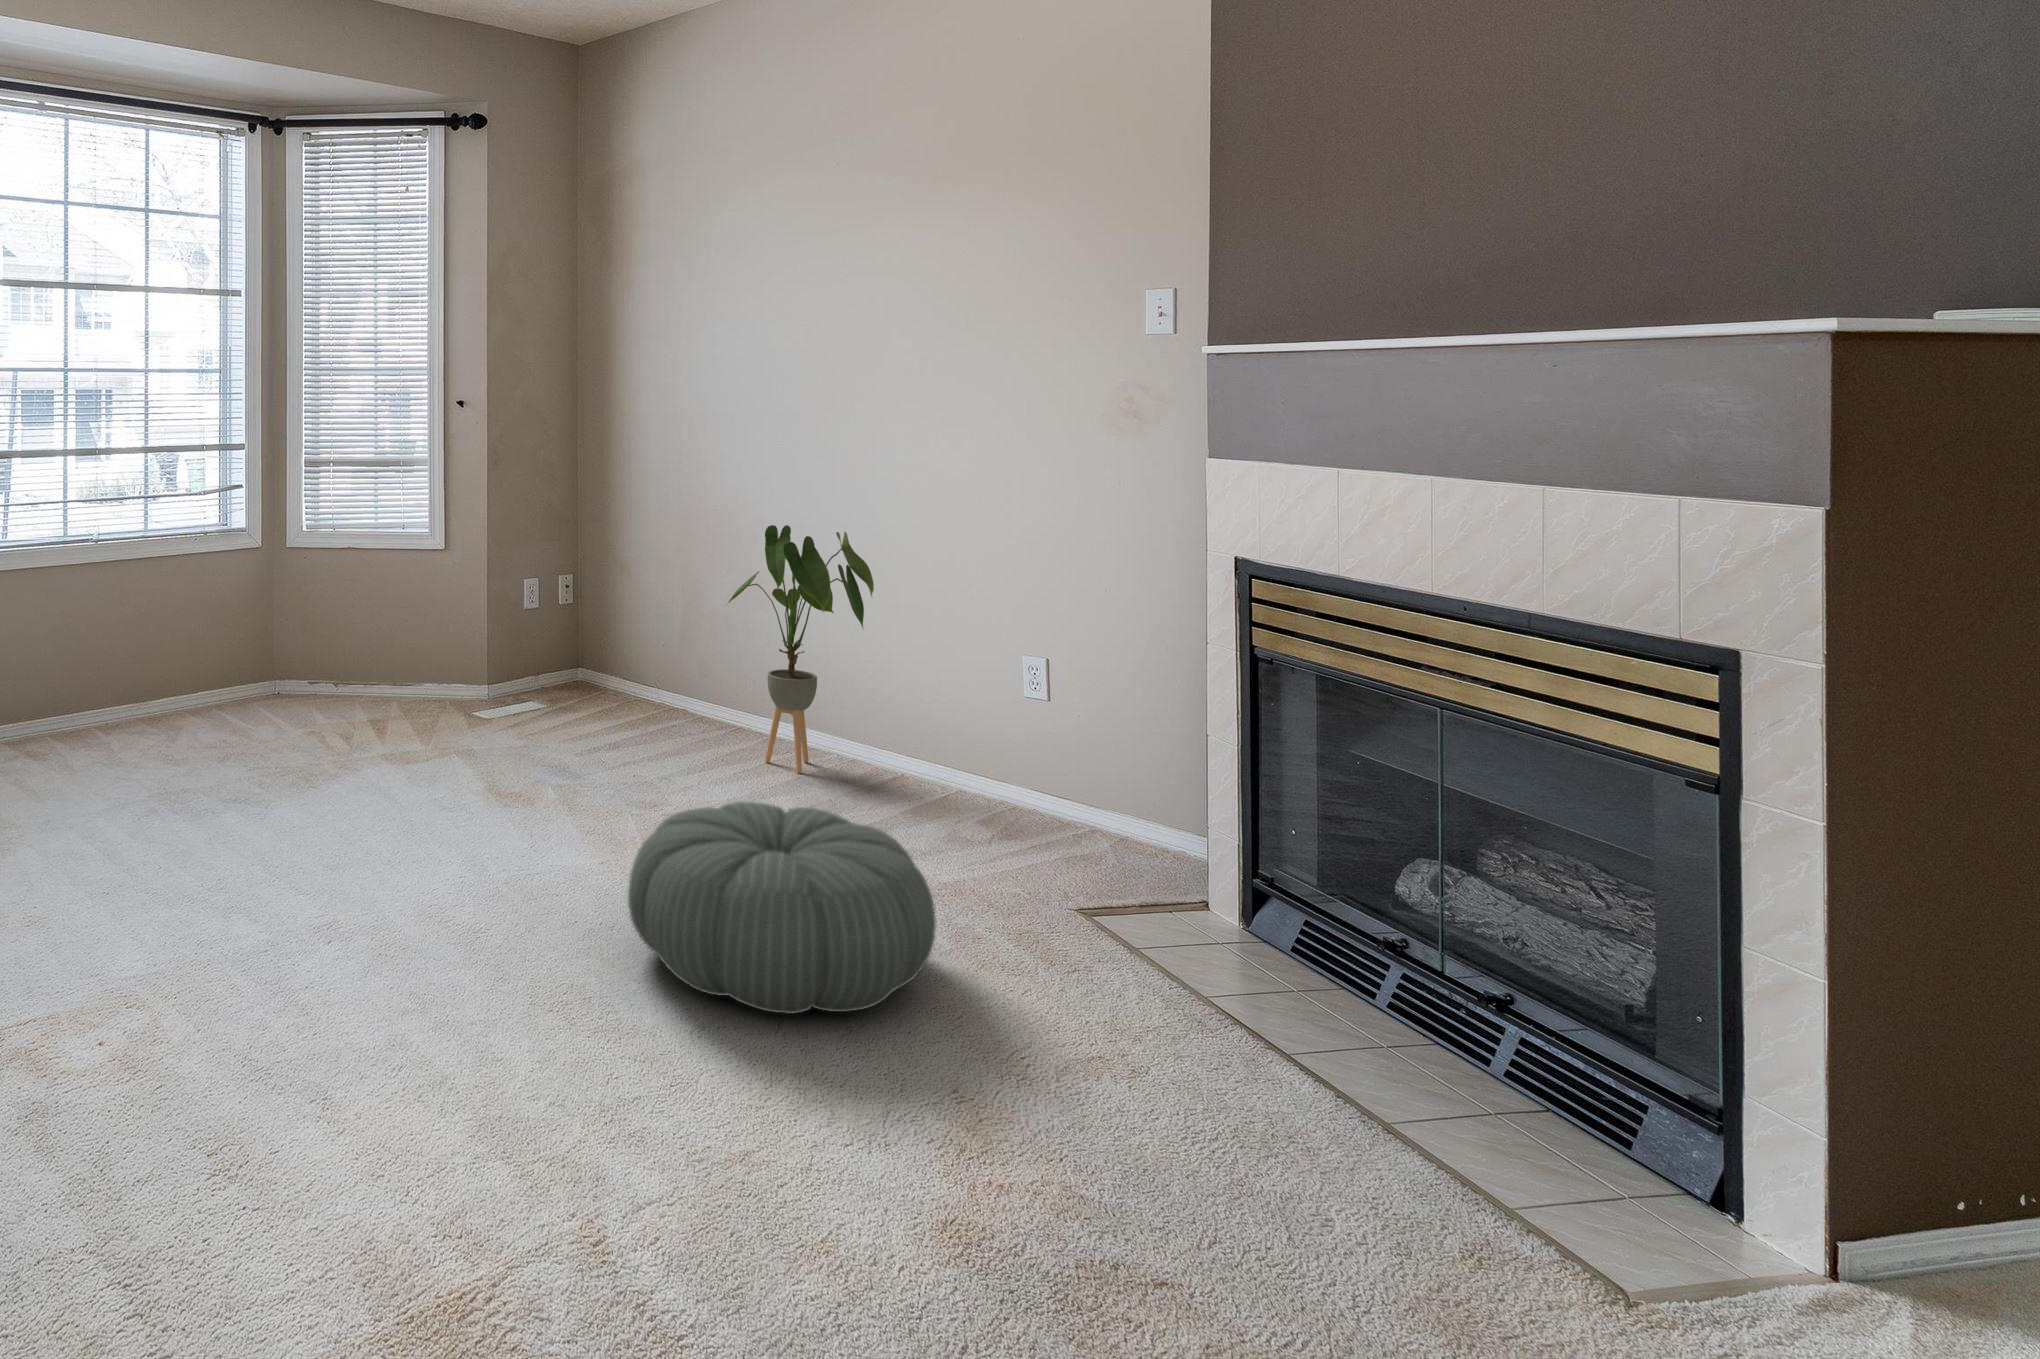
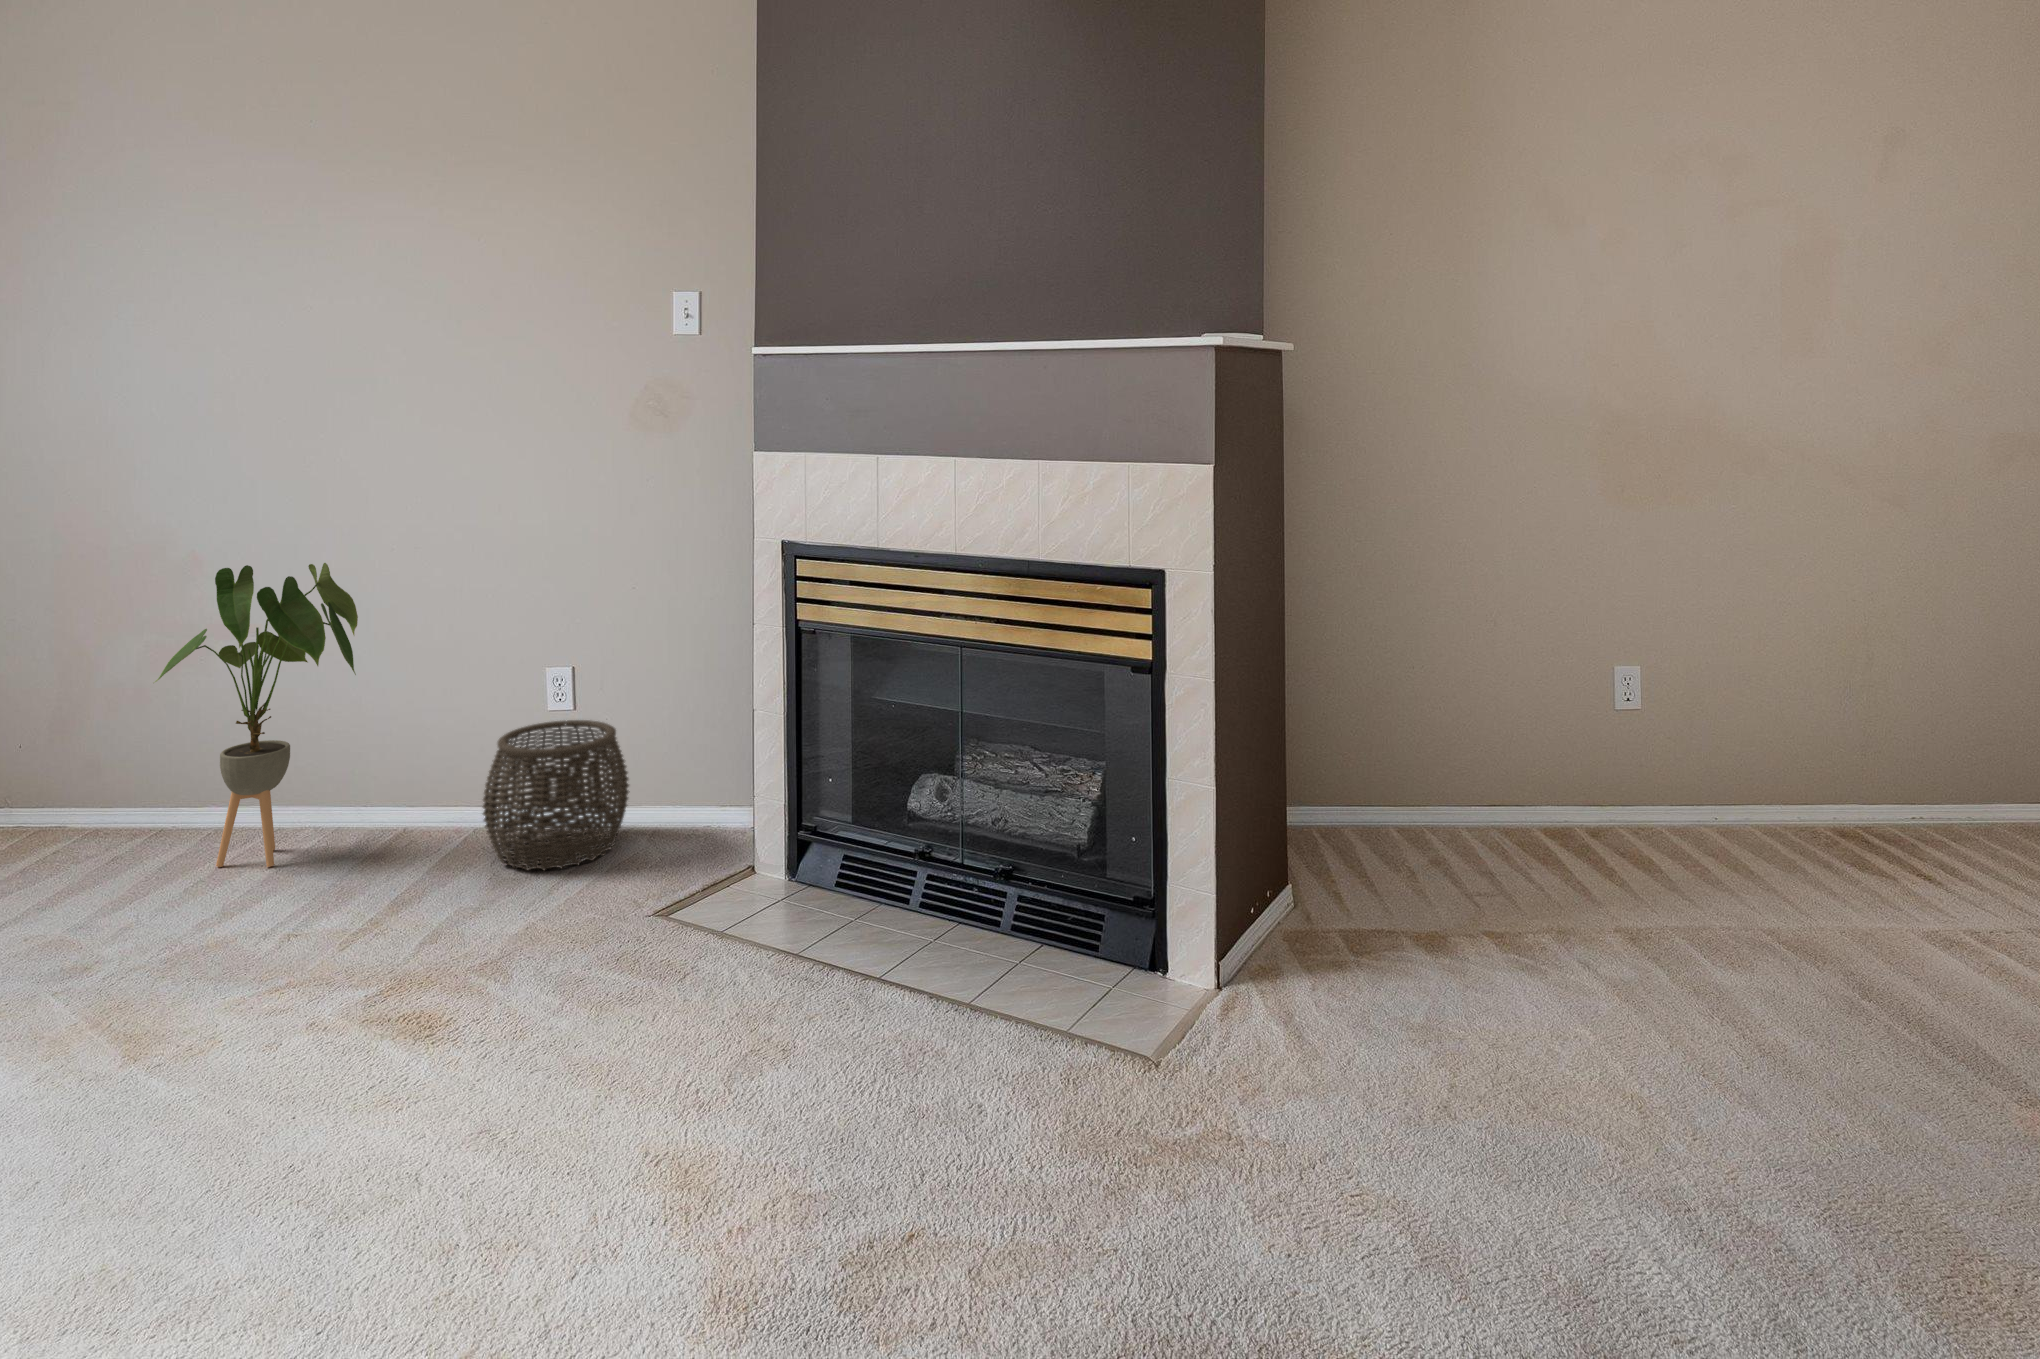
woven basket: none [952,706,1094,848] -> present [483,720,629,870]
pouf: present [628,802,936,1014] -> none [166,908,575,1200]

